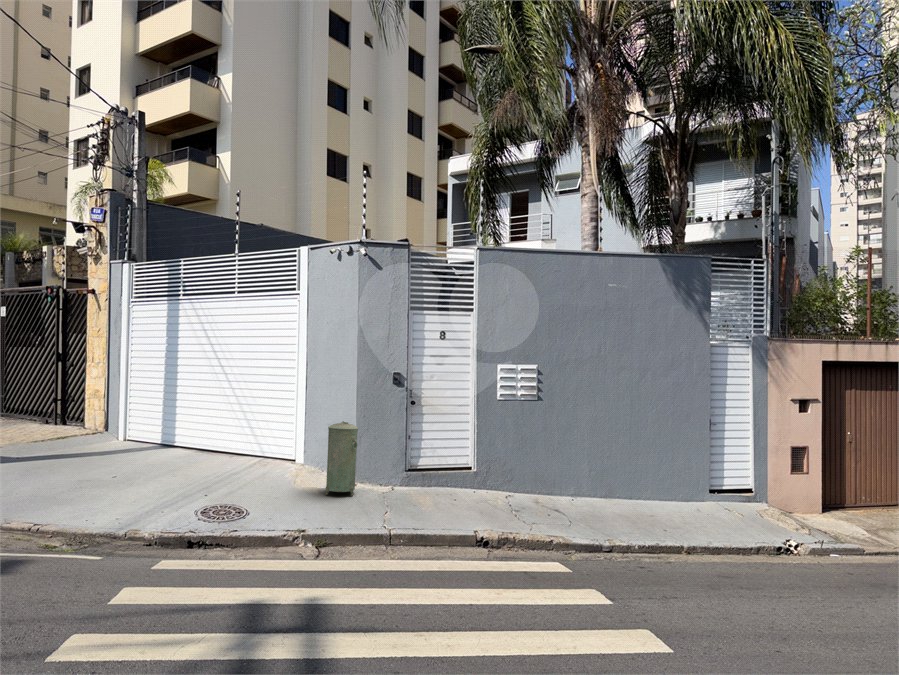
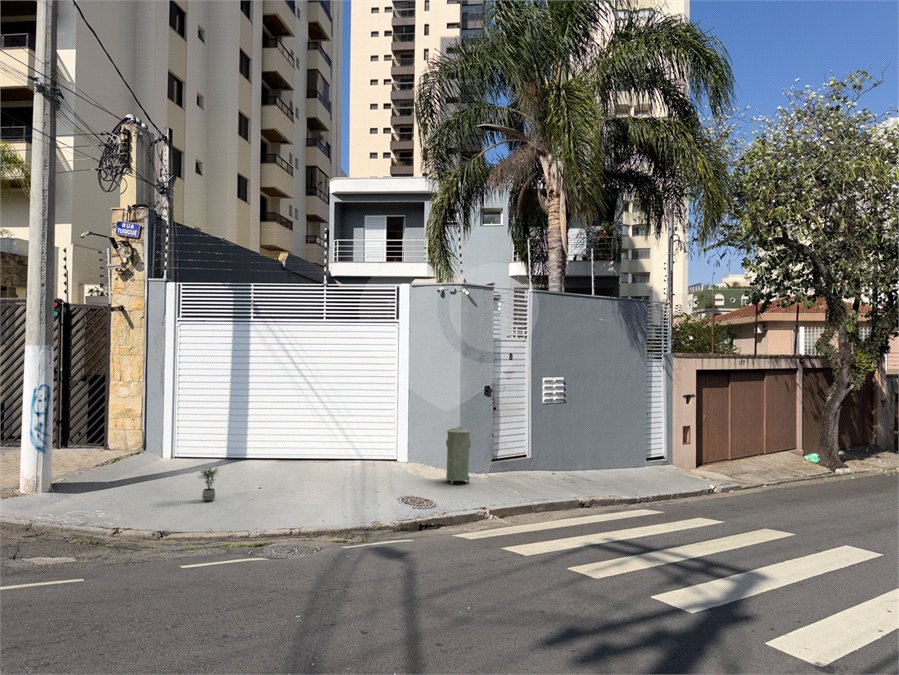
potted plant: none [21,447,52,484] -> present [201,468,217,502]

